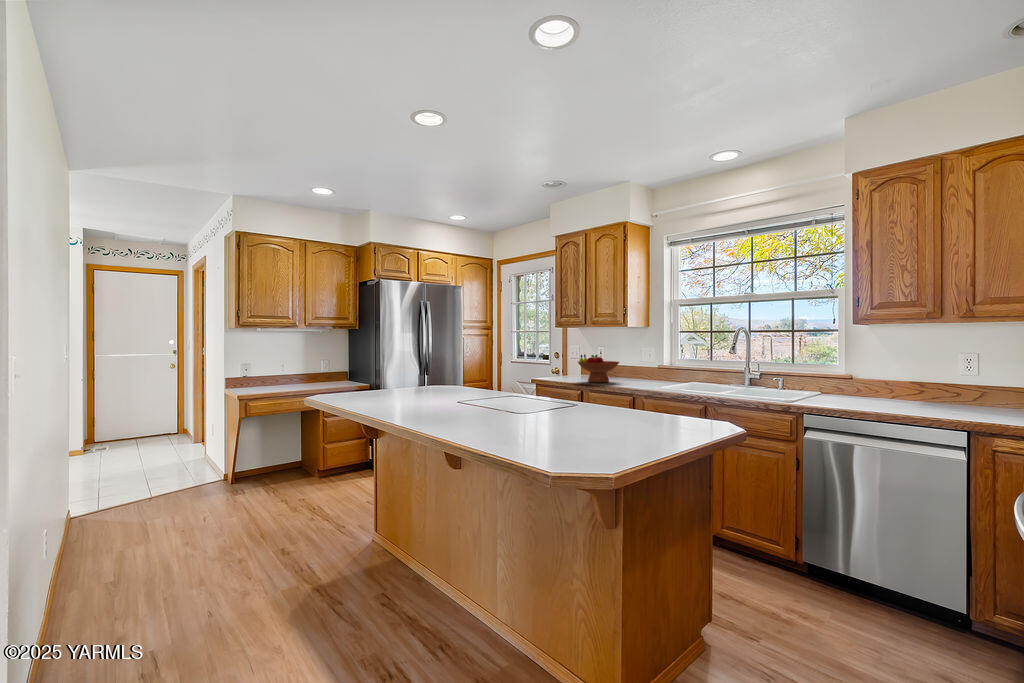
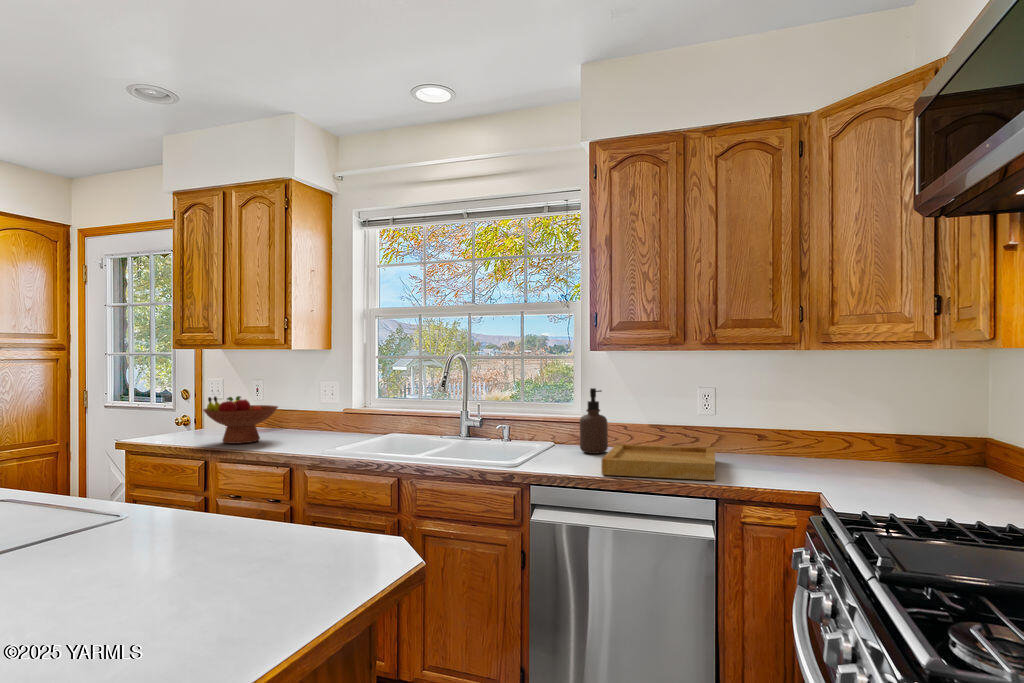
soap dispenser: none [842,352,867,399] -> present [580,388,608,454]
tray: none [863,392,970,418] -> present [602,444,715,480]

